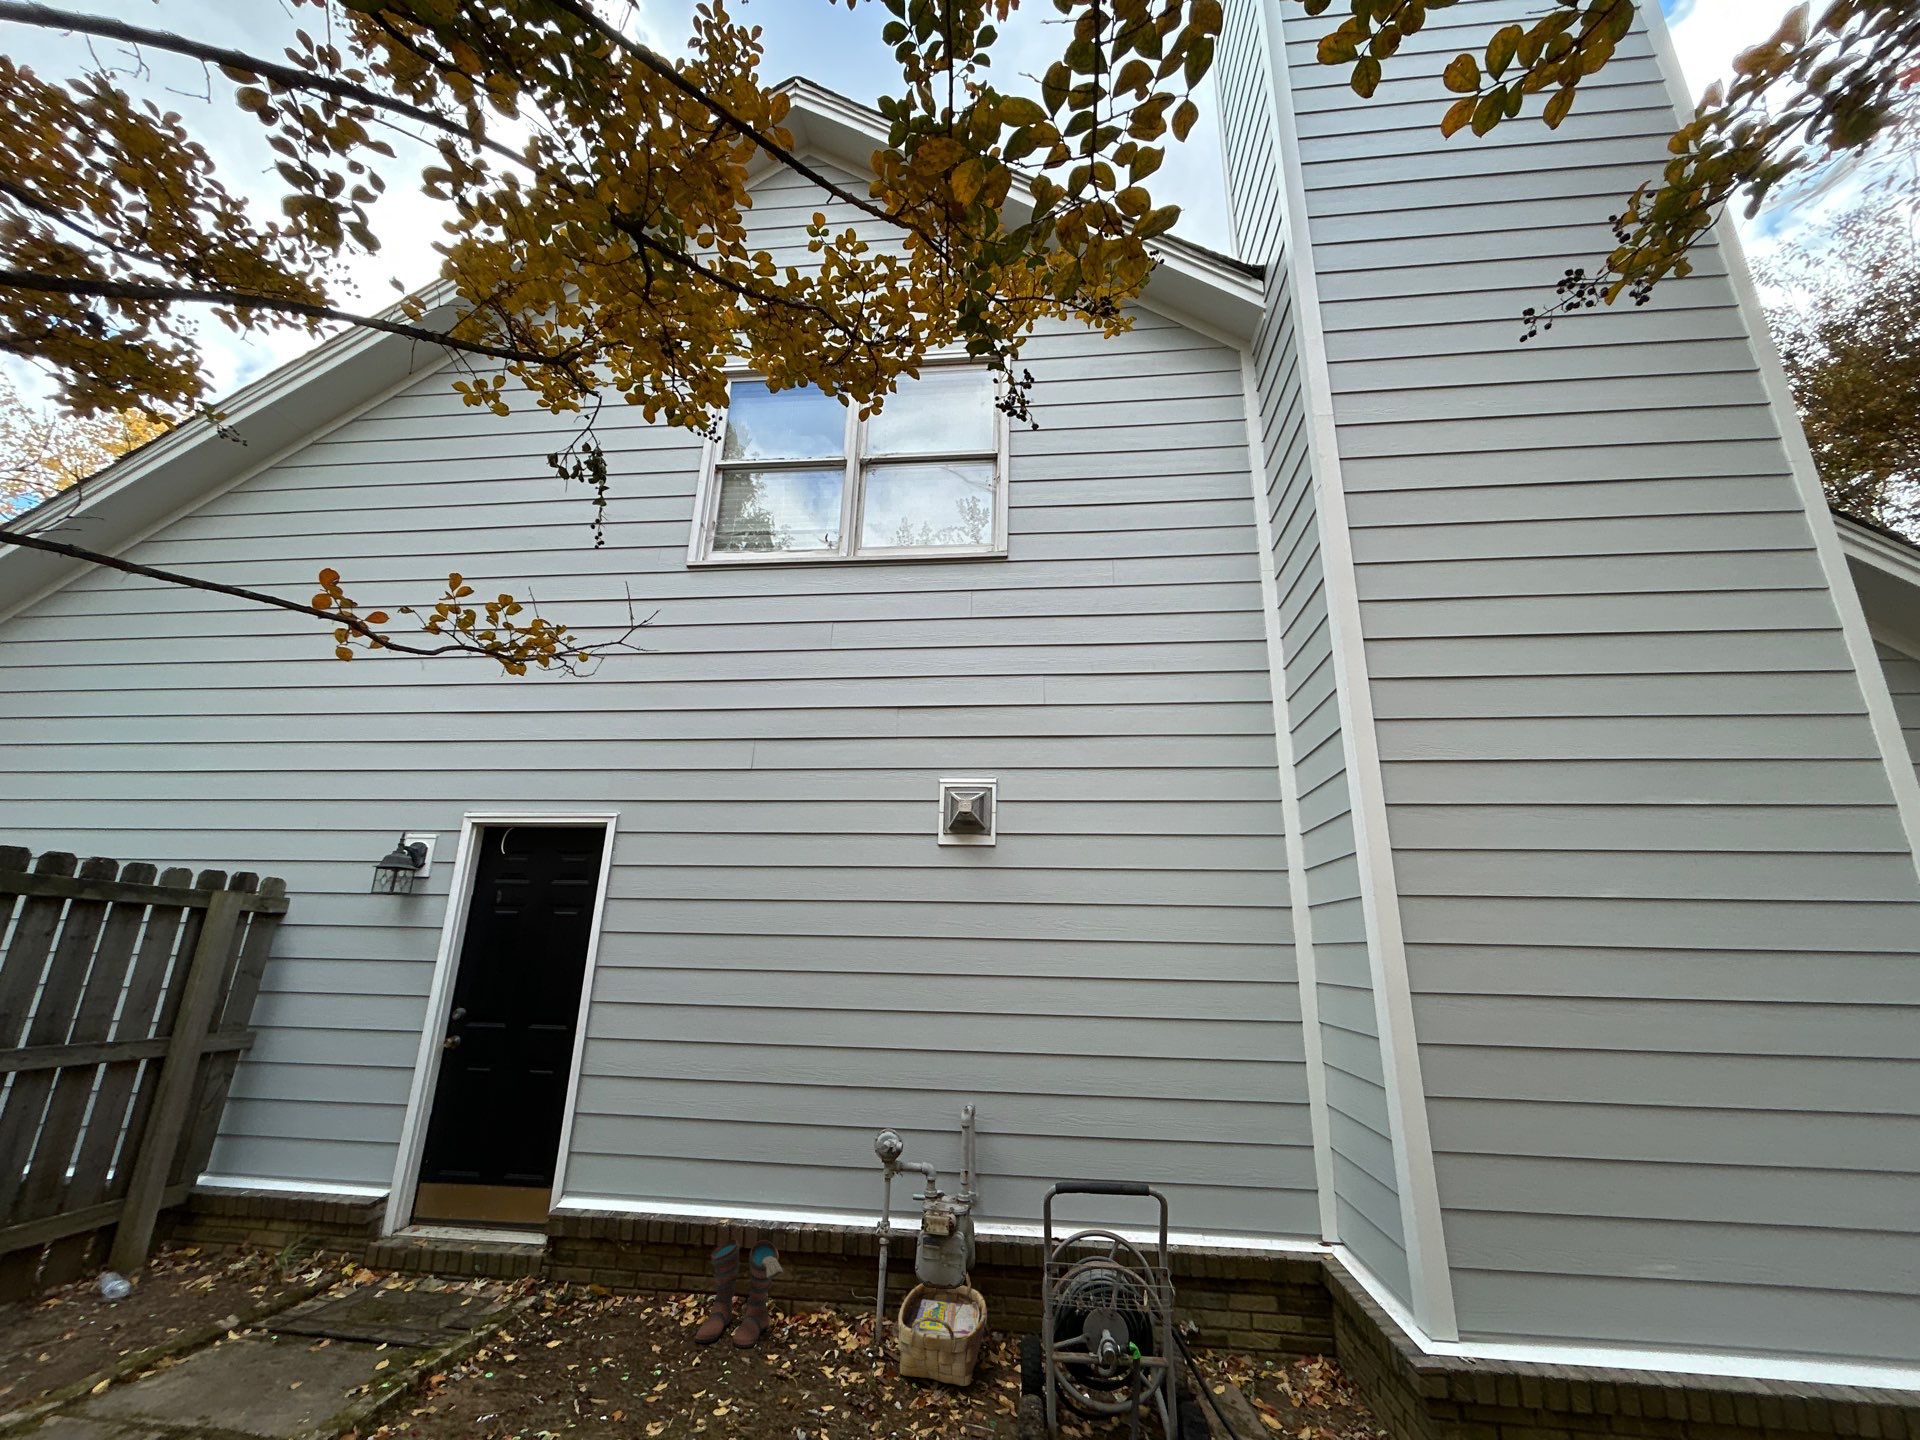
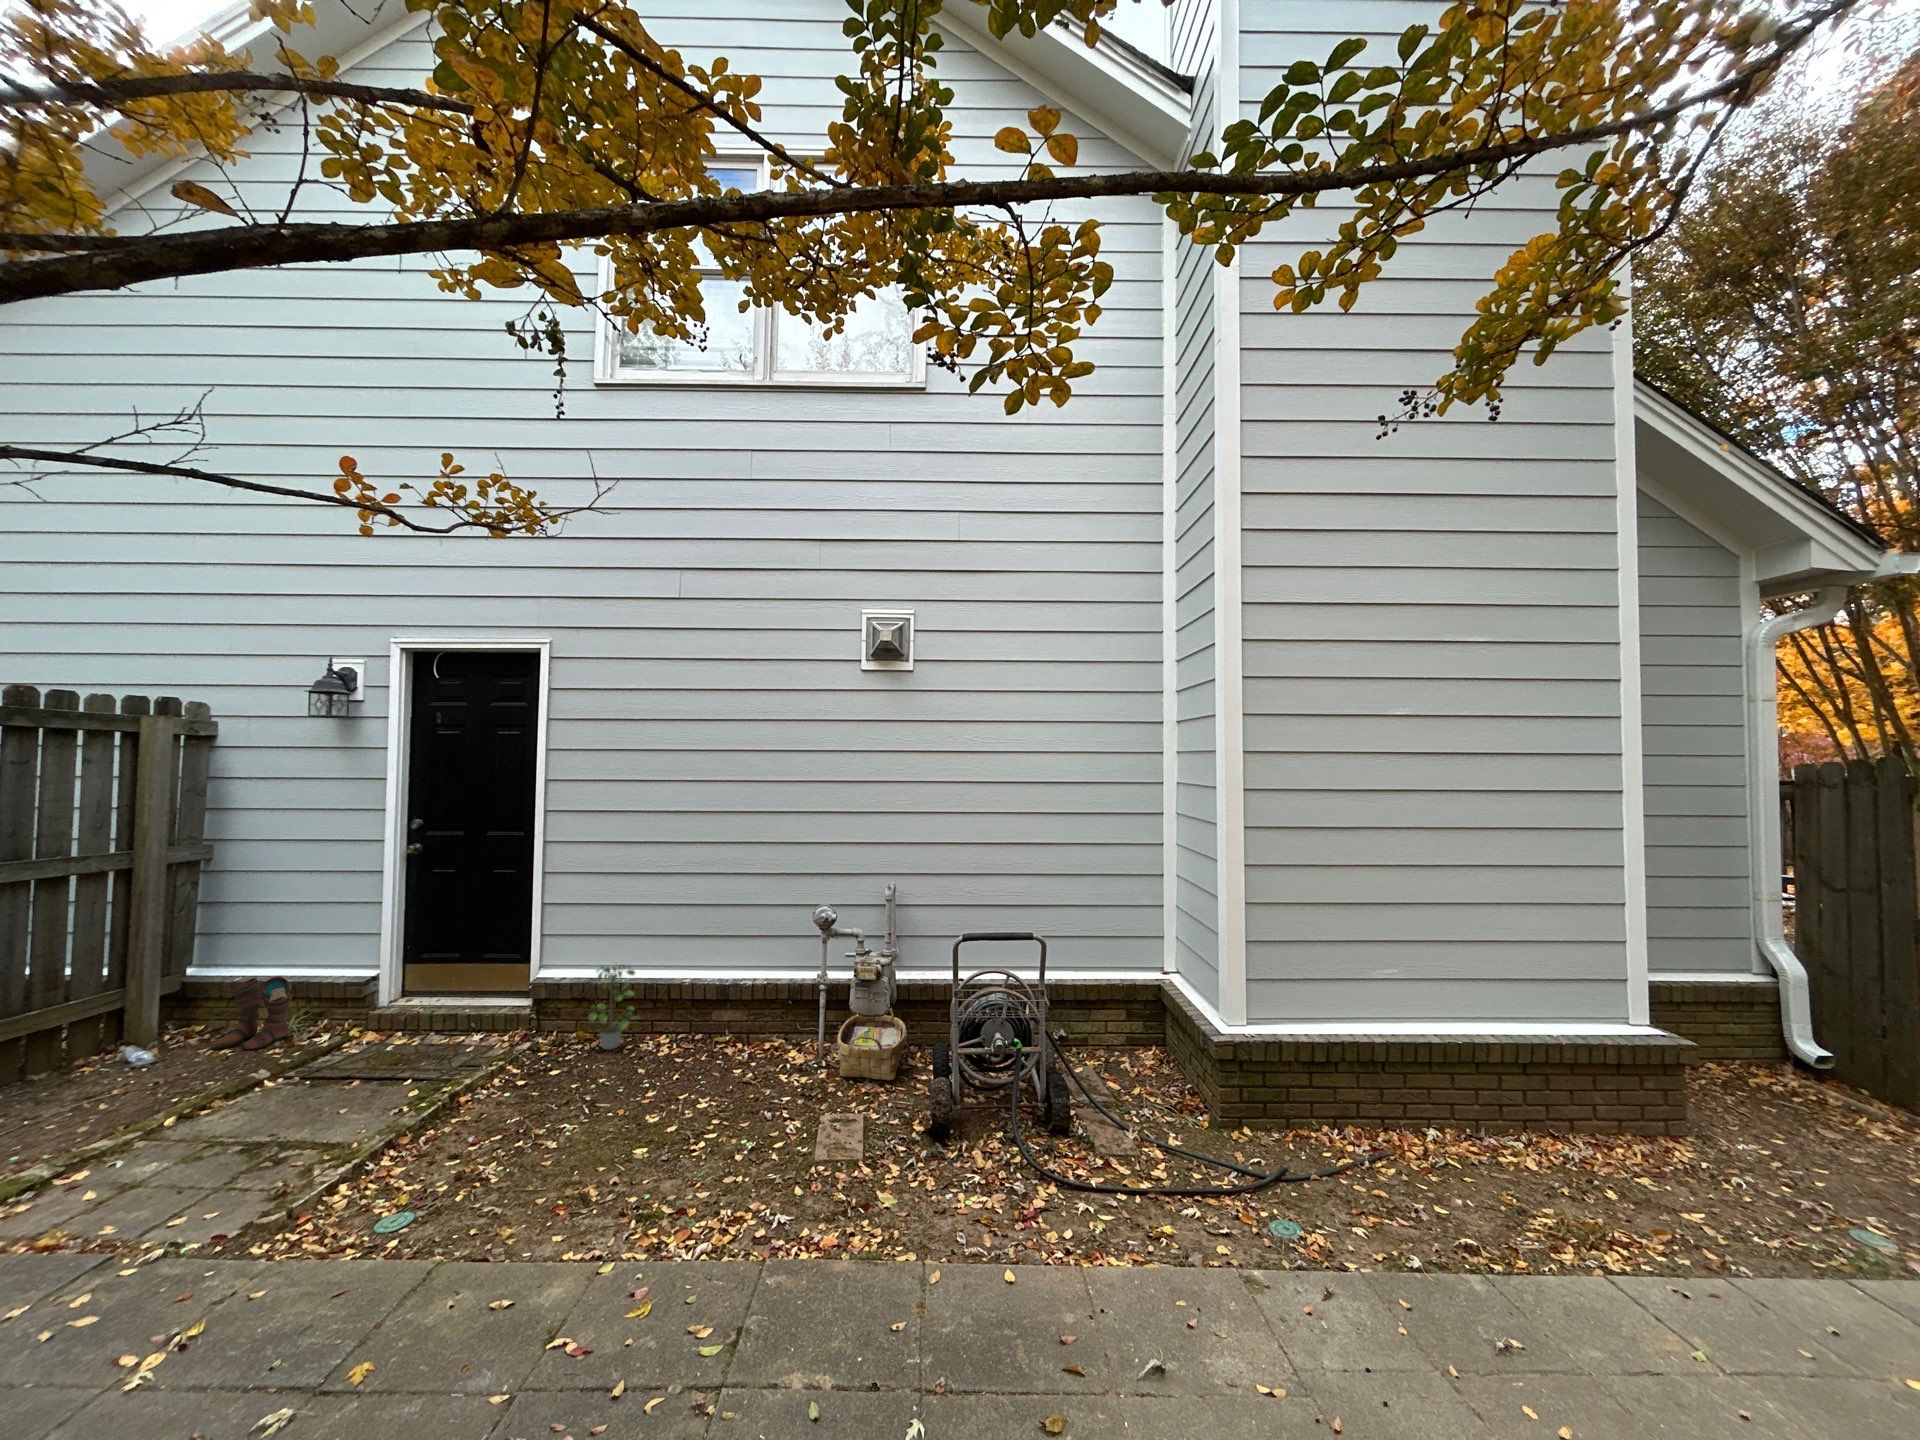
potted plant: none [605,1194,668,1312] -> present [588,965,638,1050]
boots: present [695,1239,783,1348] -> present [211,977,292,1050]

